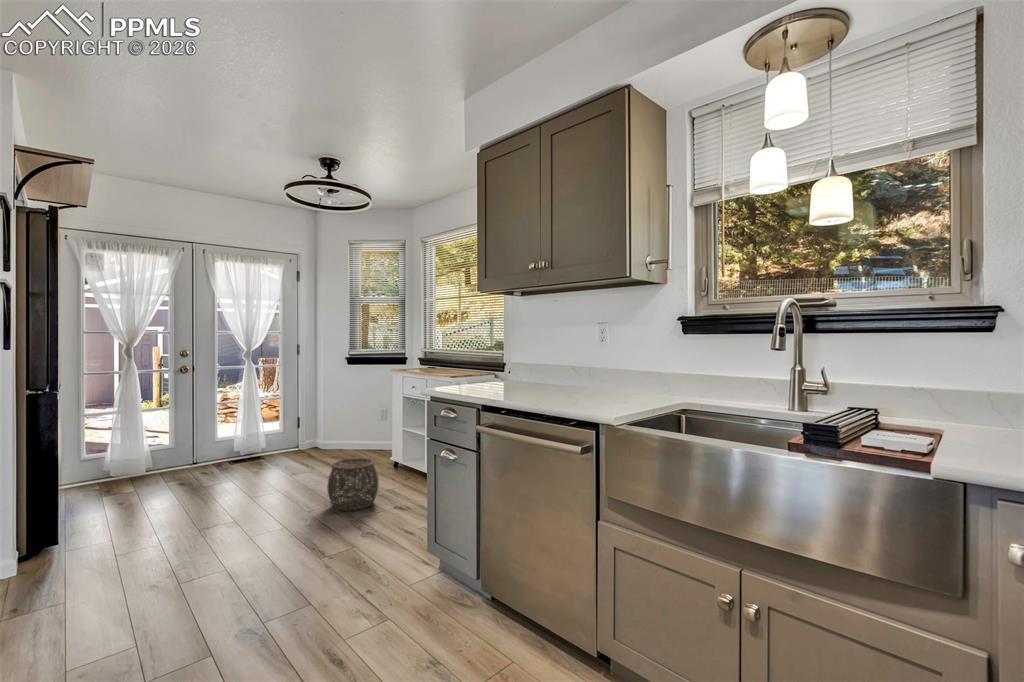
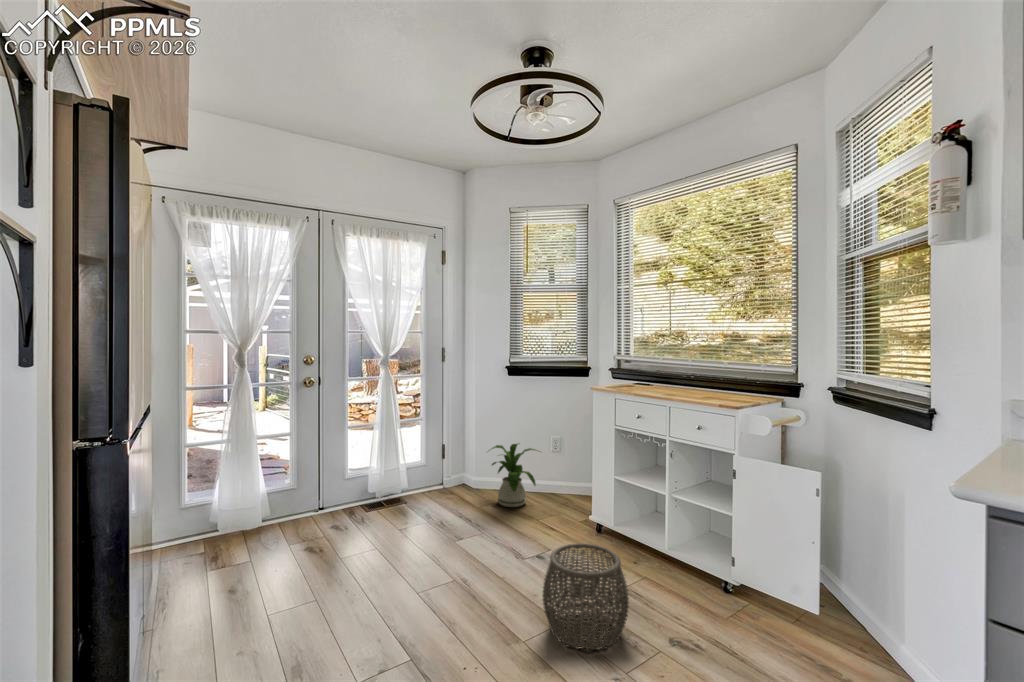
house plant: none [326,411,368,457] -> present [491,443,537,507]

